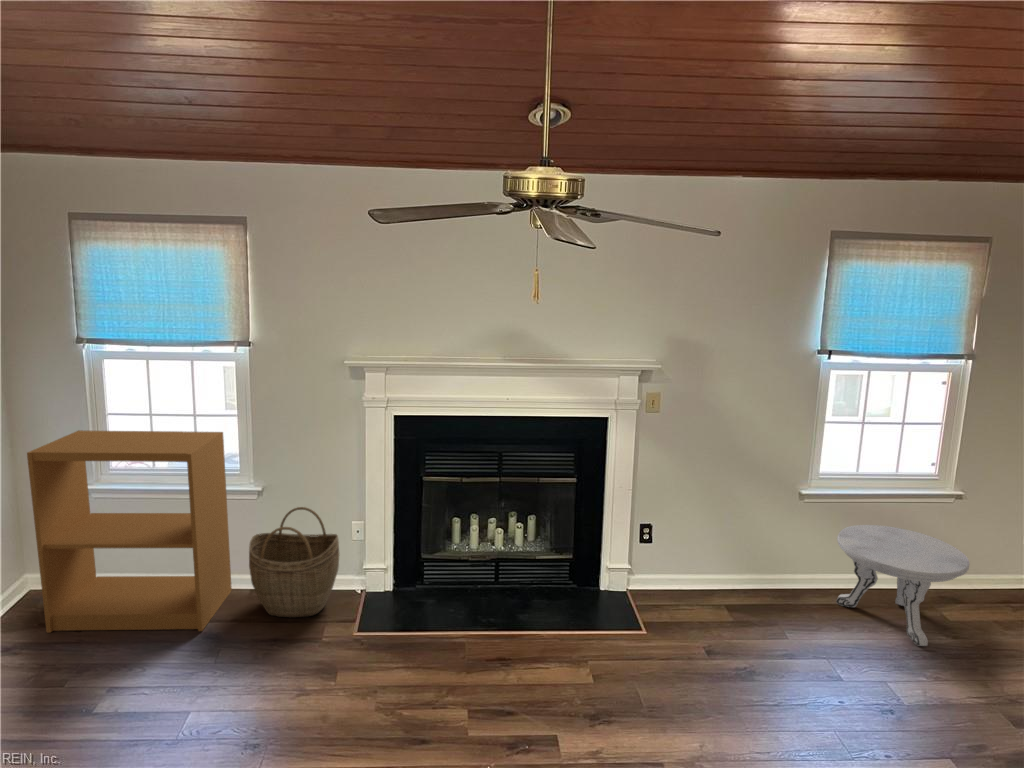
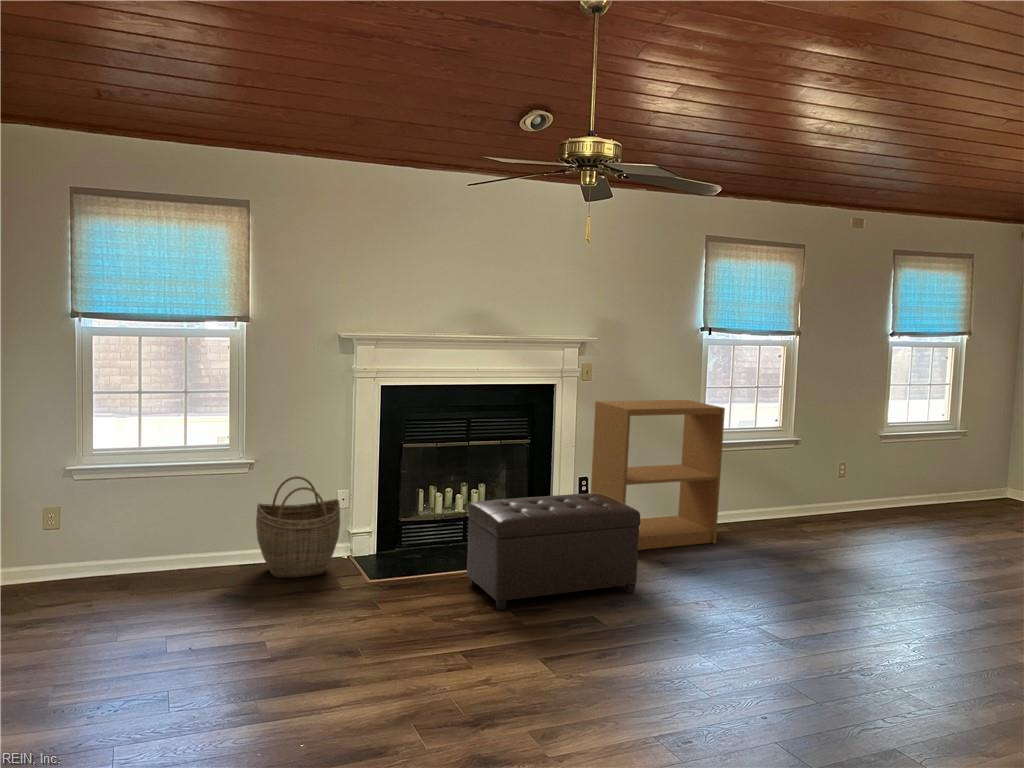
bookshelf: present [27,430,232,633] -> present [591,400,725,550]
side table: present [836,525,969,646] -> none [724,466,814,543]
ottoman: none [445,568,651,716] -> present [467,493,641,610]

